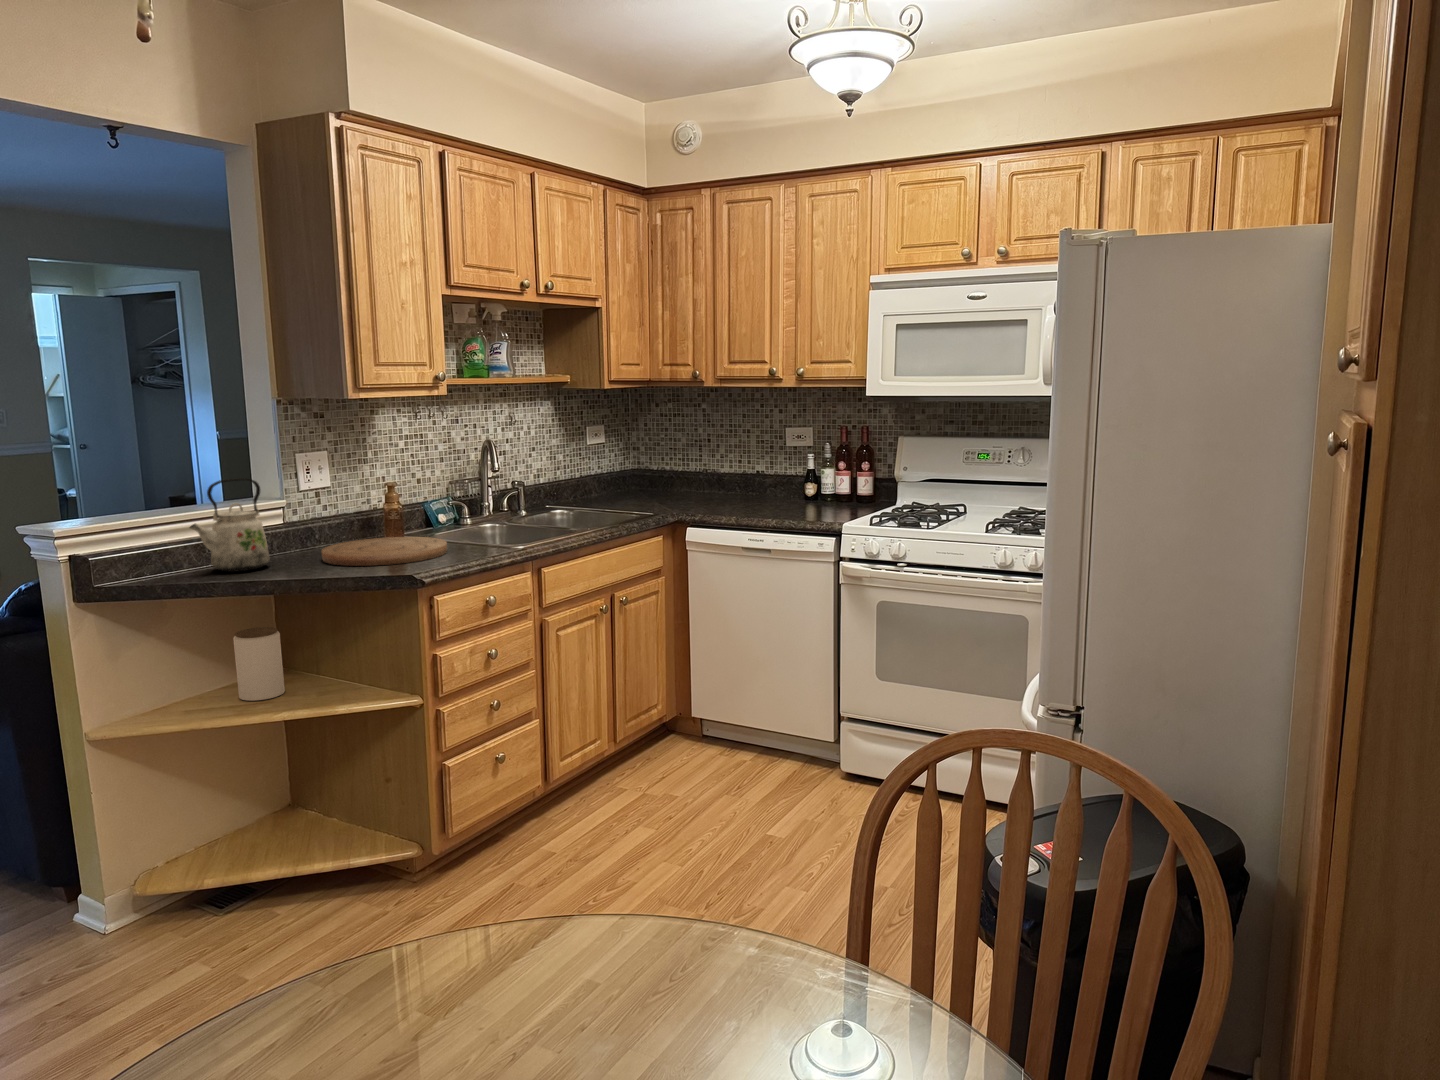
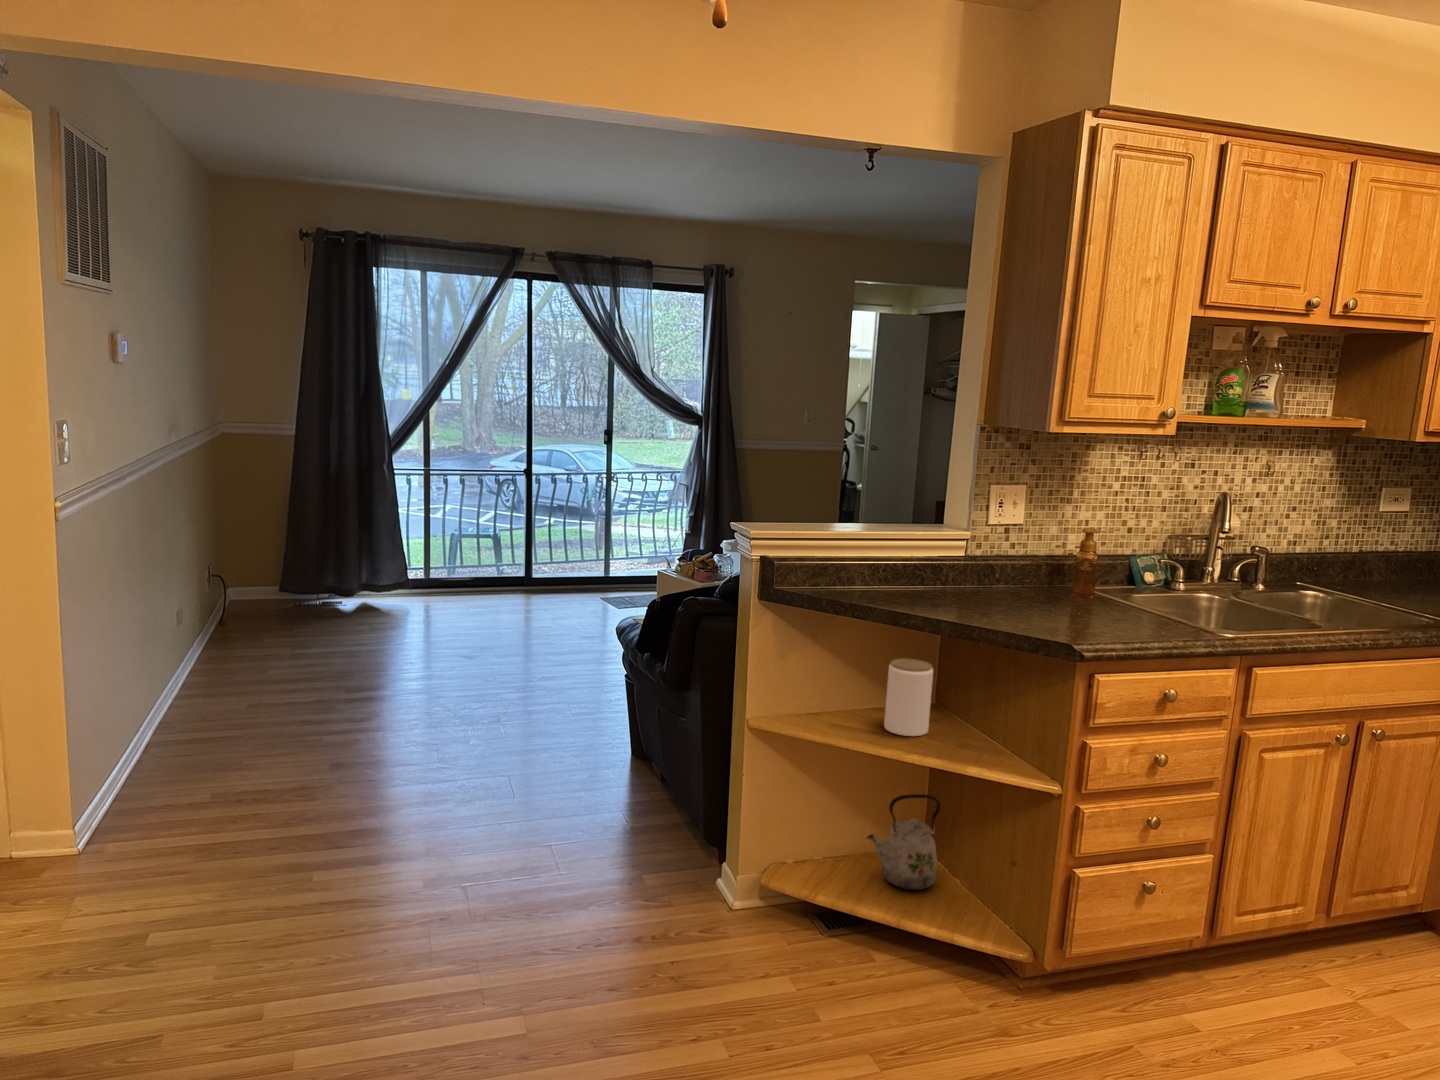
kettle: present [190,478,270,572] -> present [867,794,940,890]
cutting board: present [322,537,447,566] -> none [991,588,1135,629]

